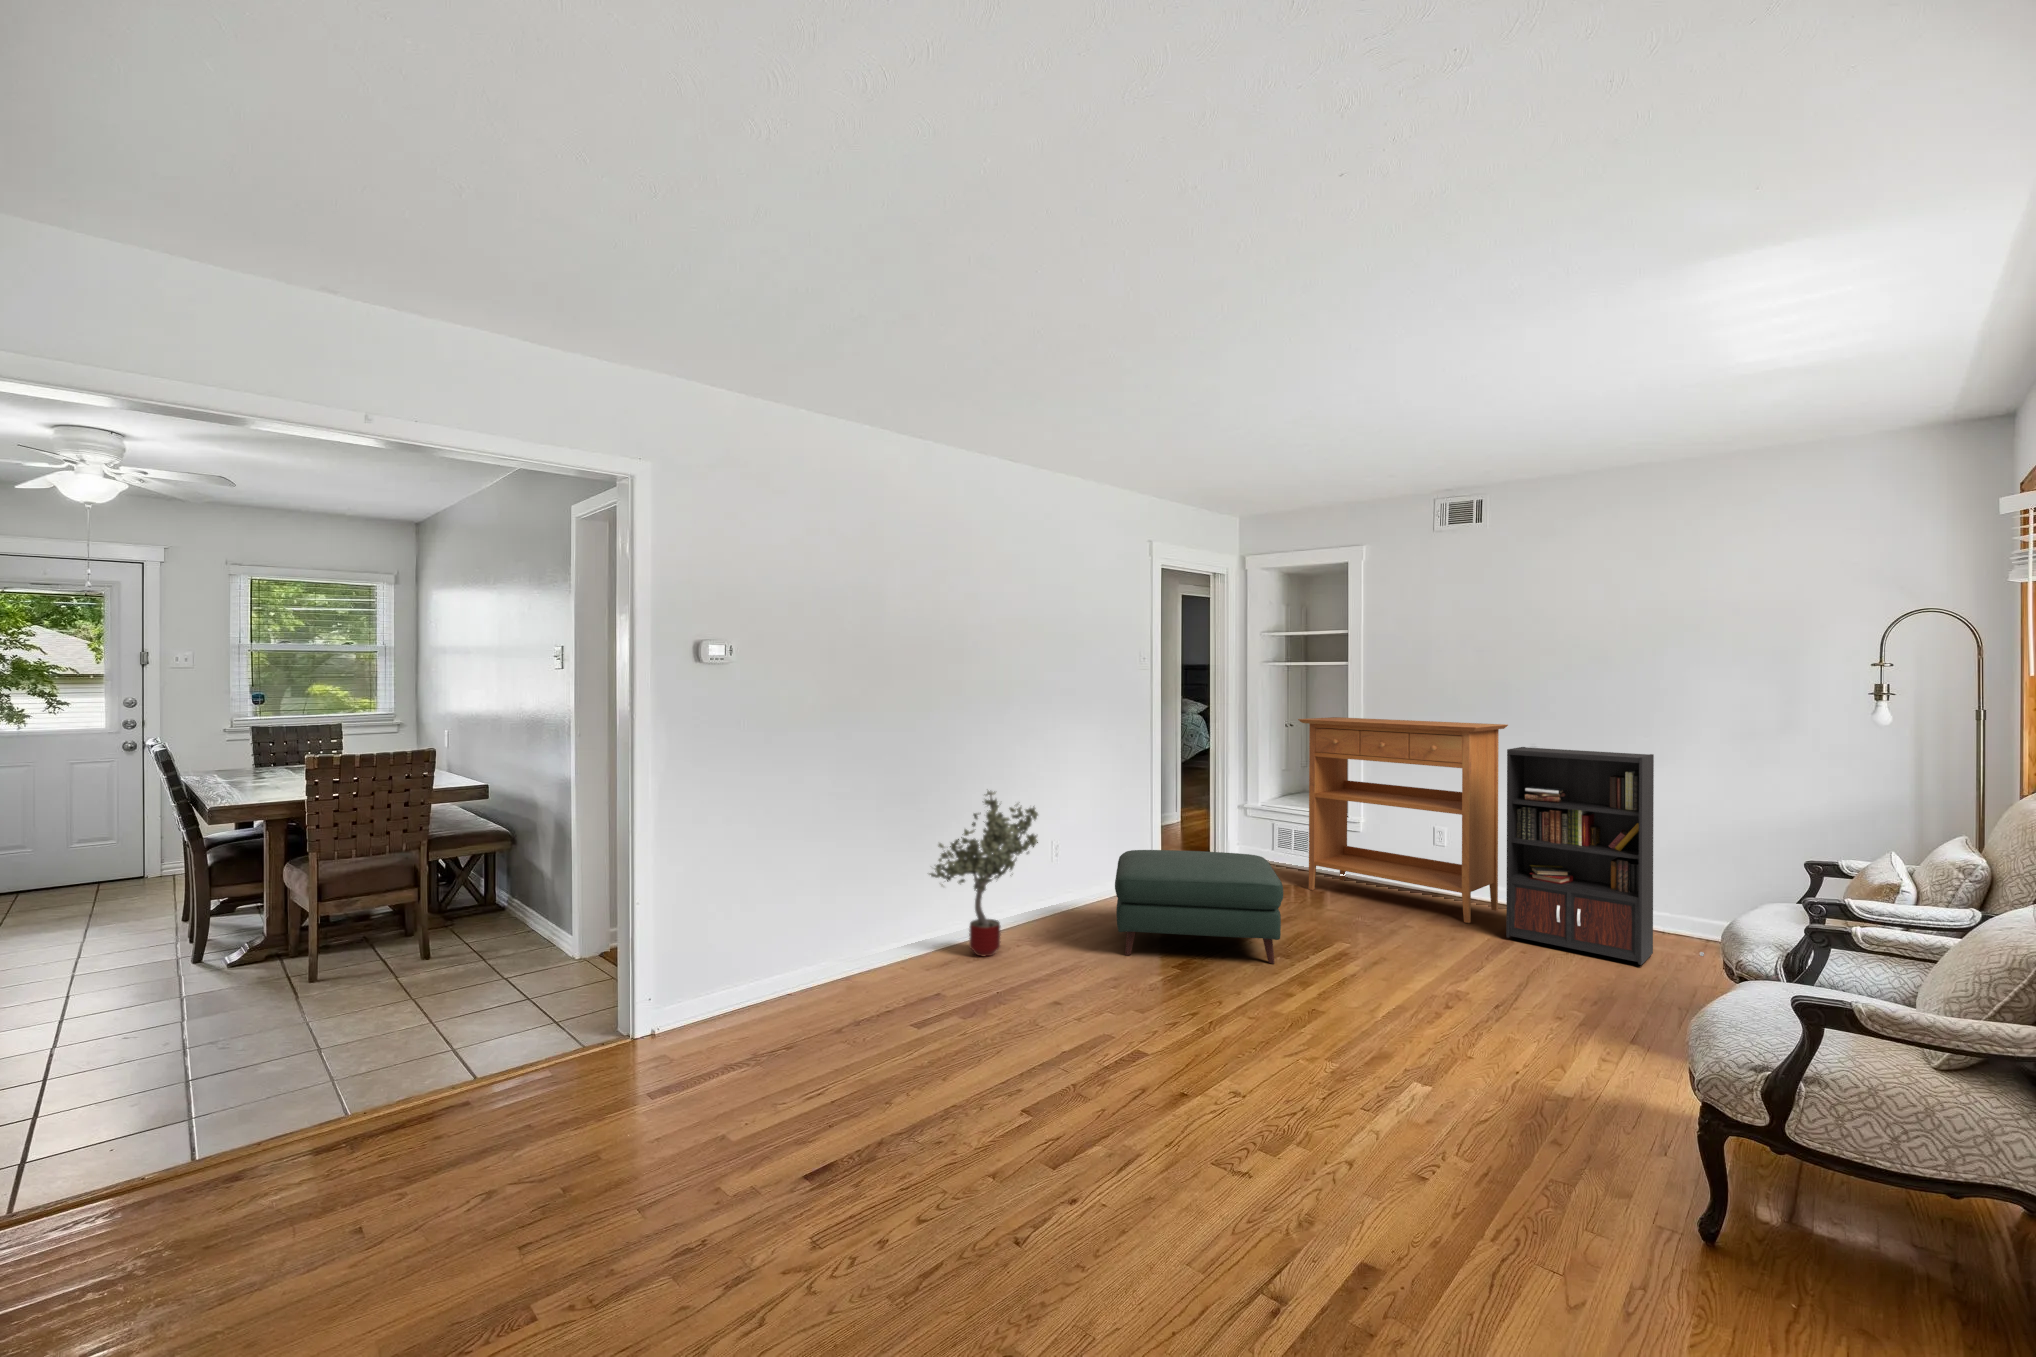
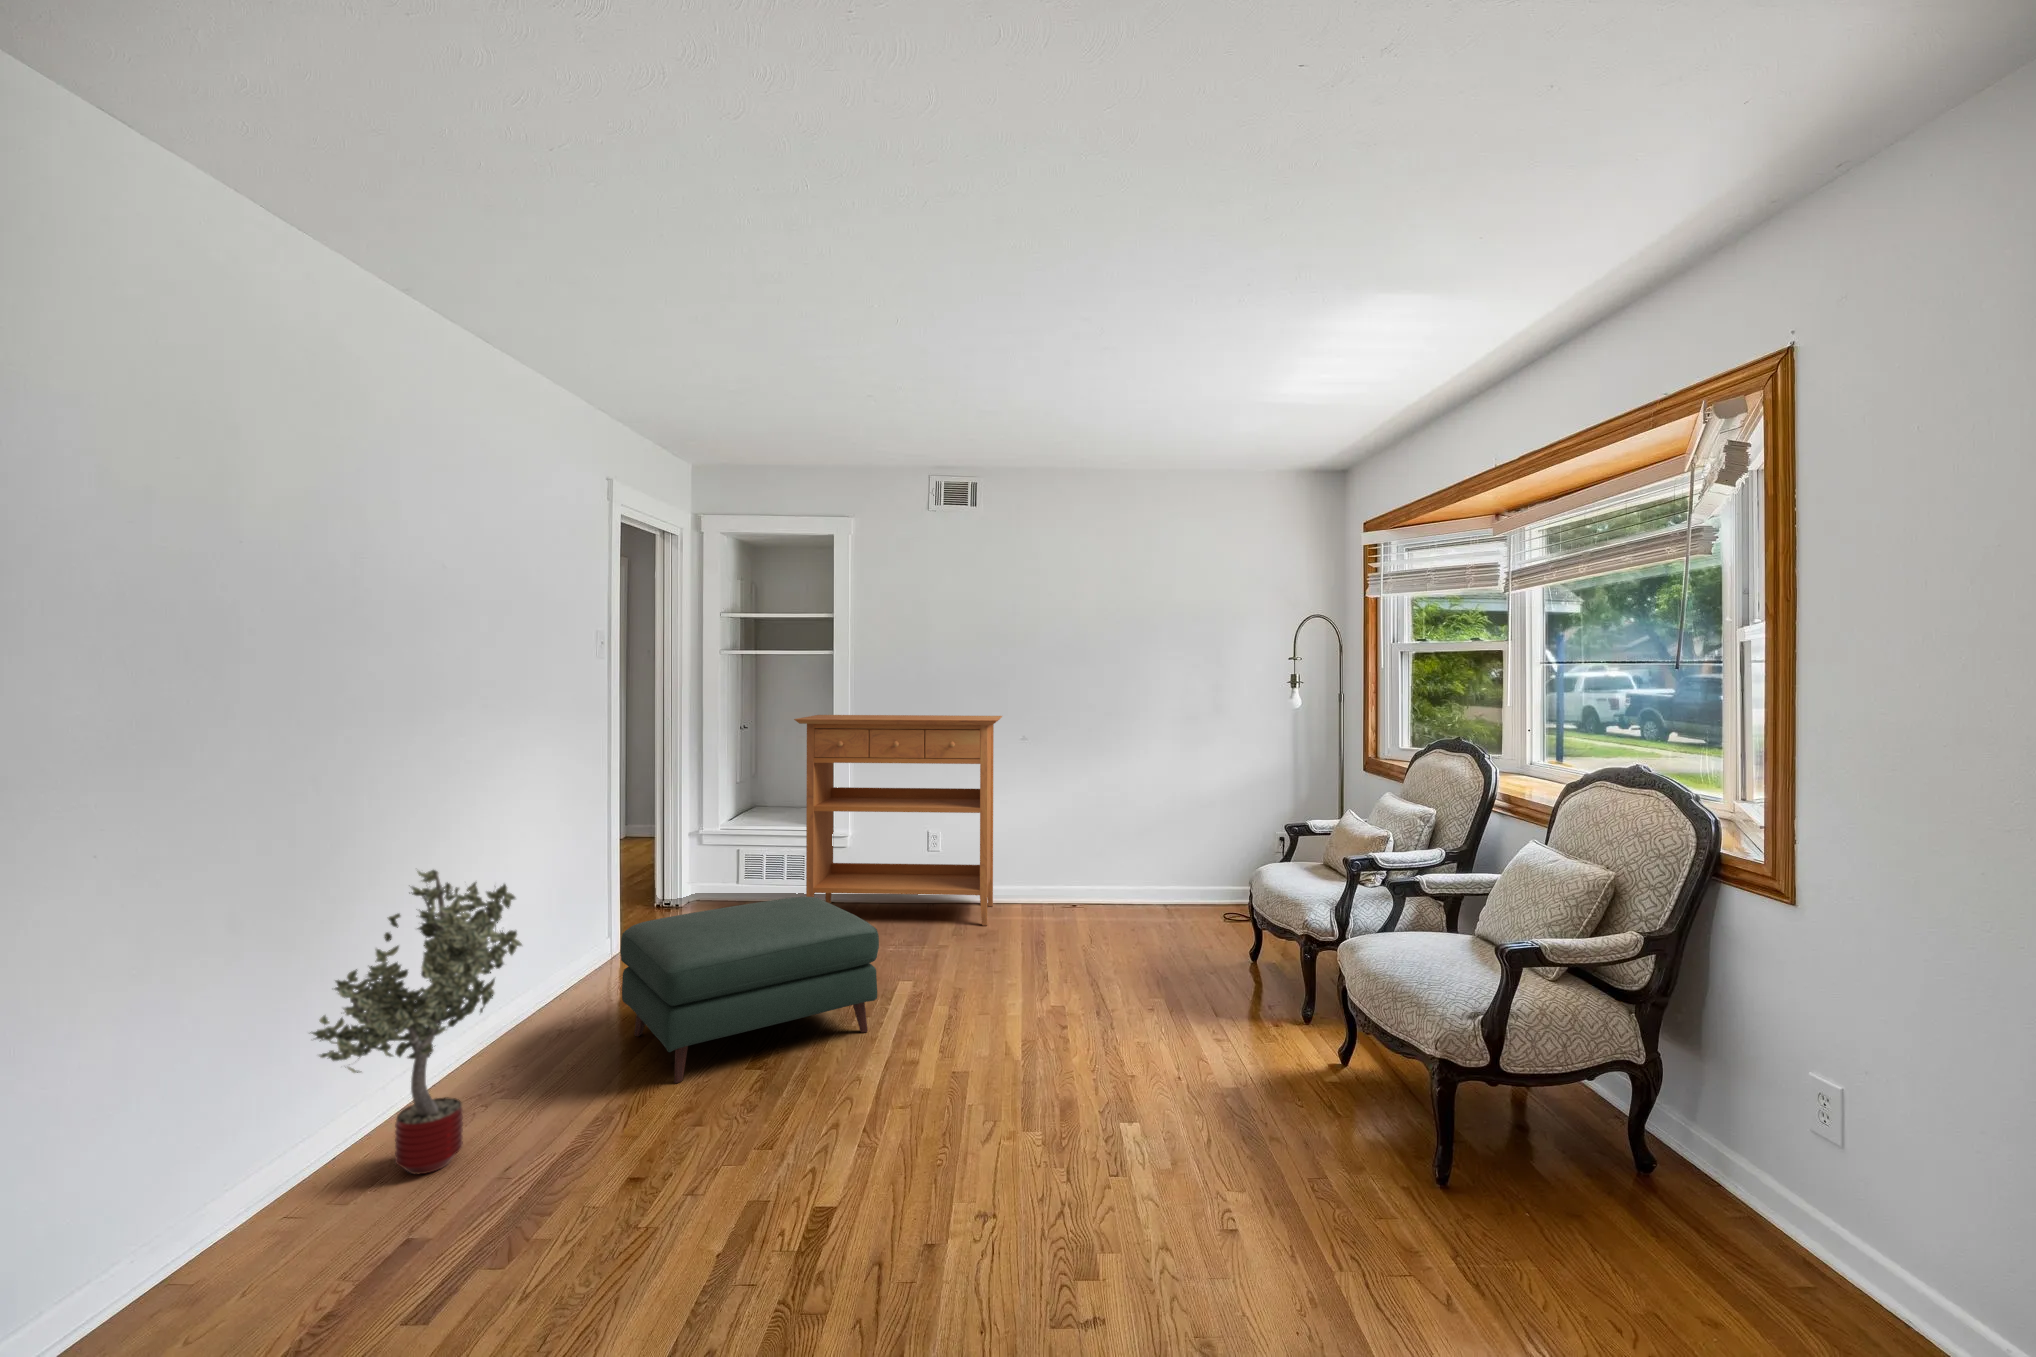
bookcase: present [1506,747,1704,965] -> none [1032,738,1164,933]

